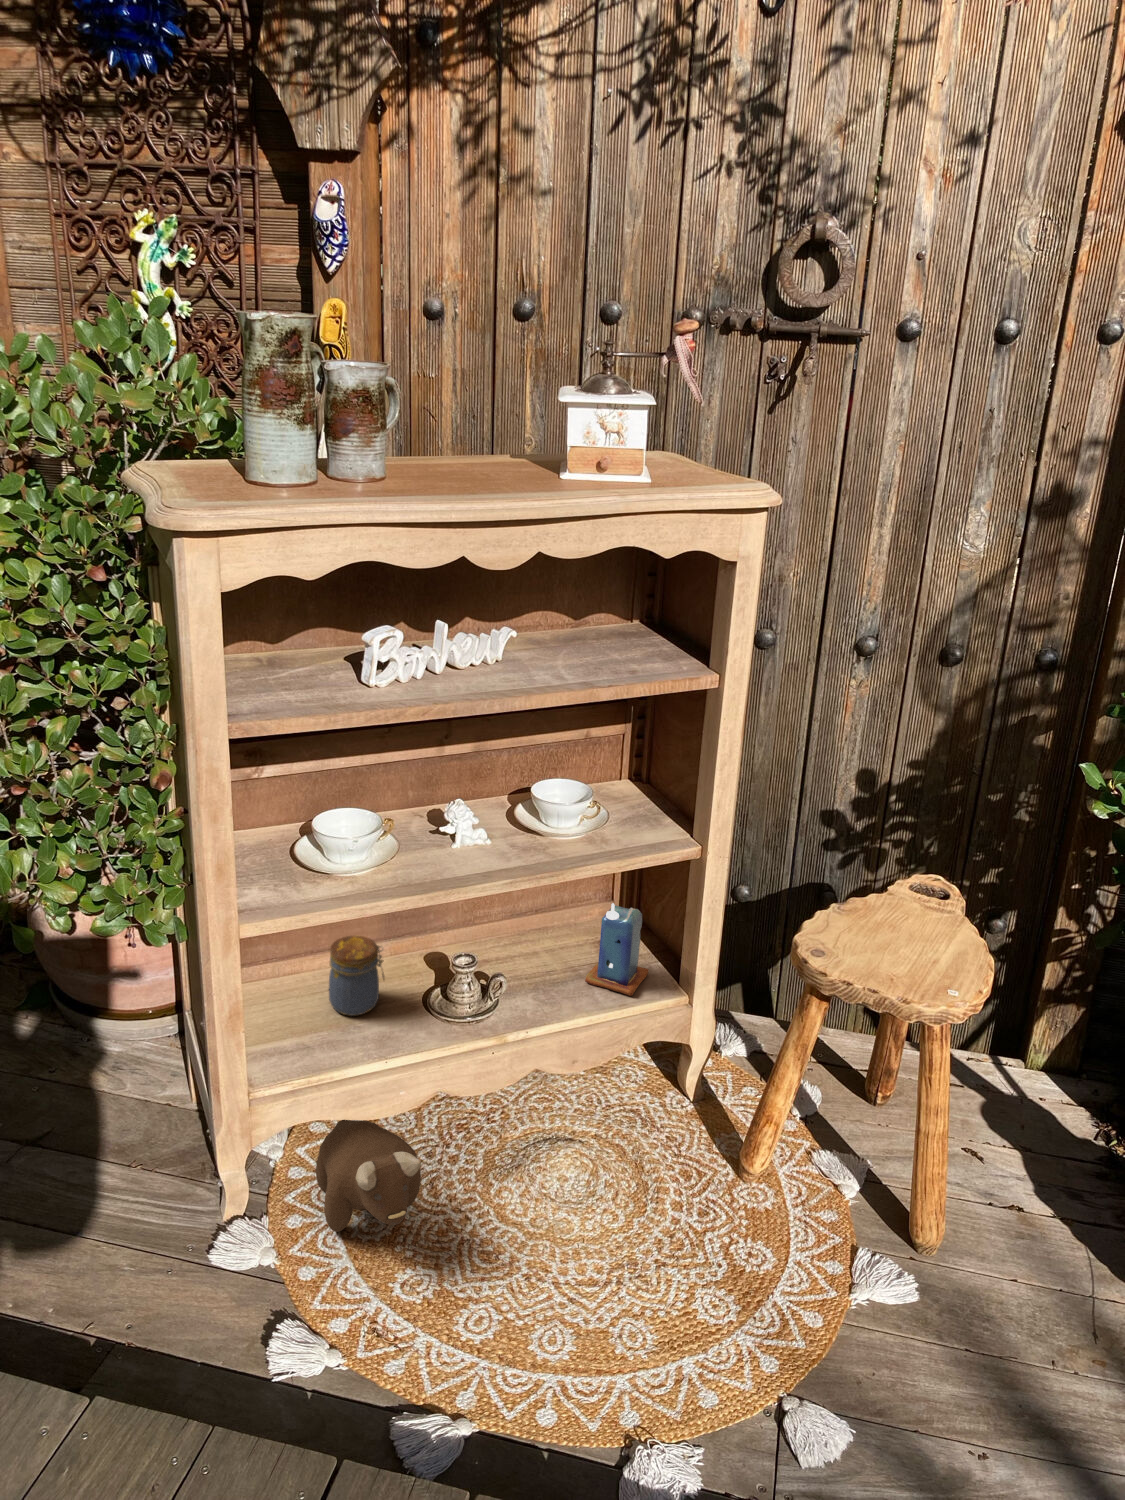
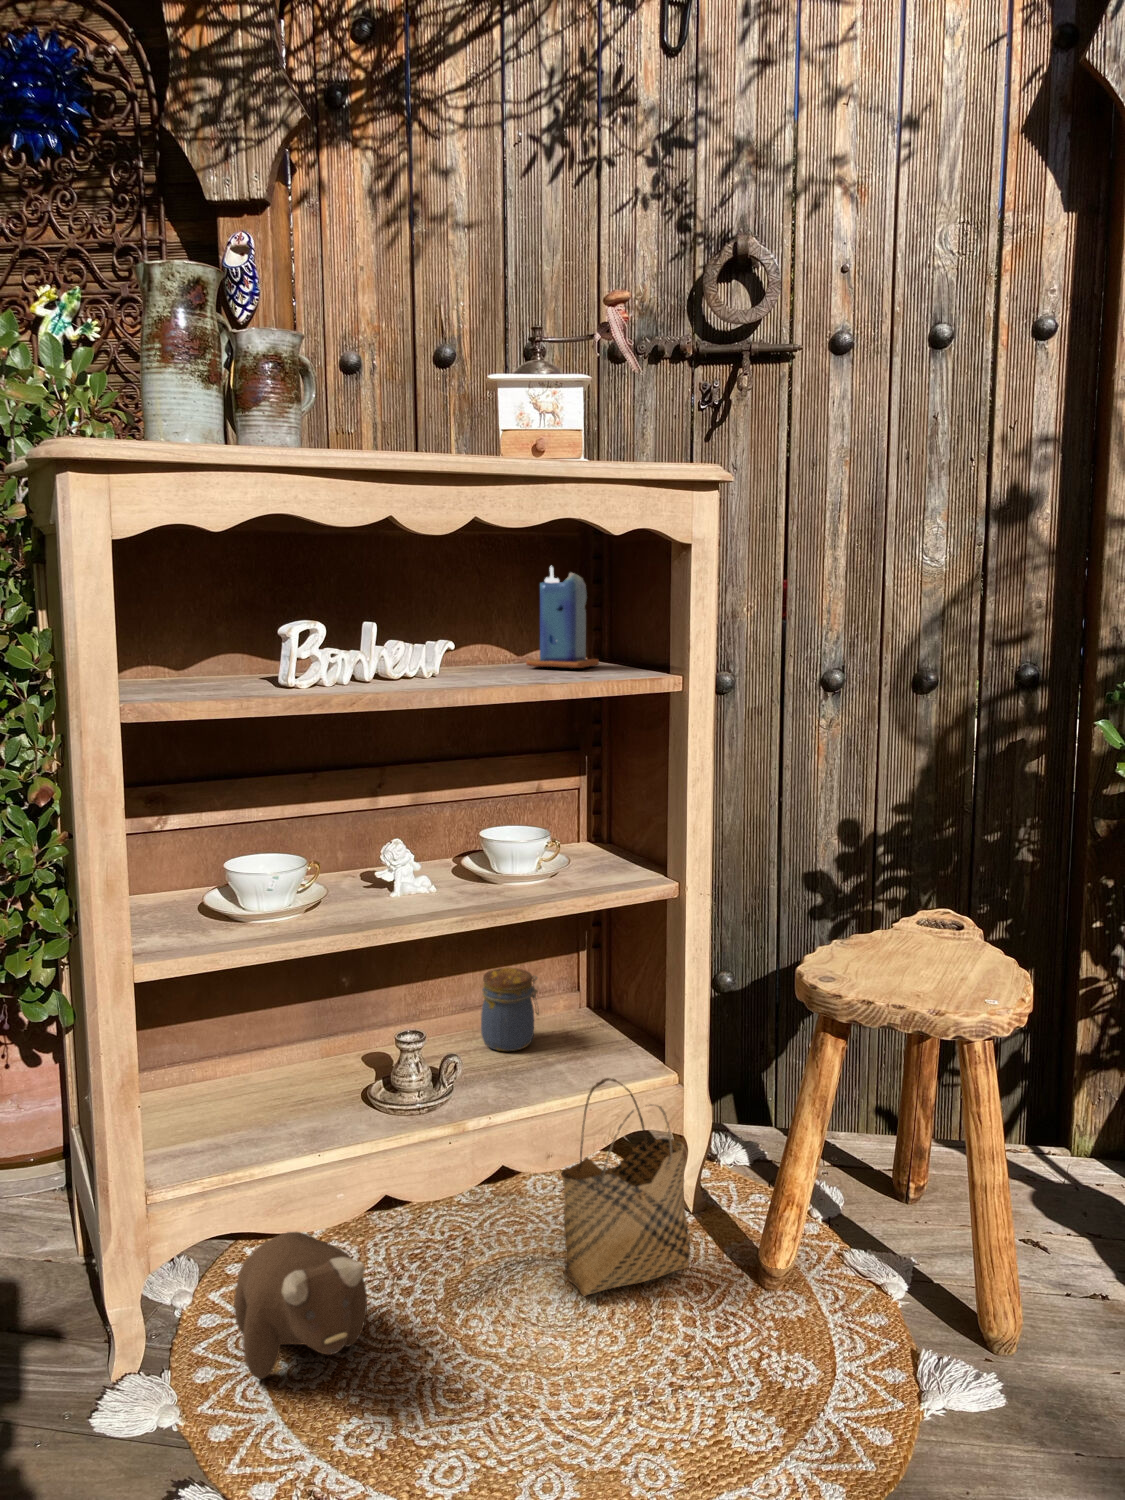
candle: present [585,903,648,996] -> present [526,567,599,668]
jar: present [329,936,384,1016] -> present [481,968,539,1051]
woven basket: none [579,1006,687,1177] -> present [561,1078,690,1296]

